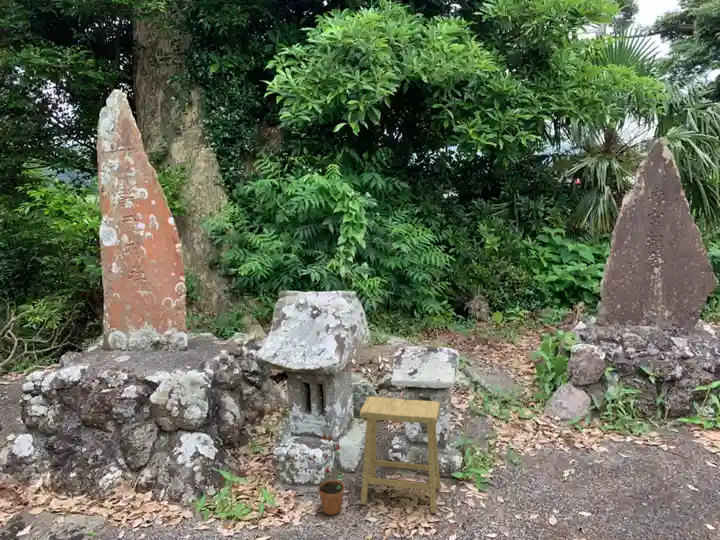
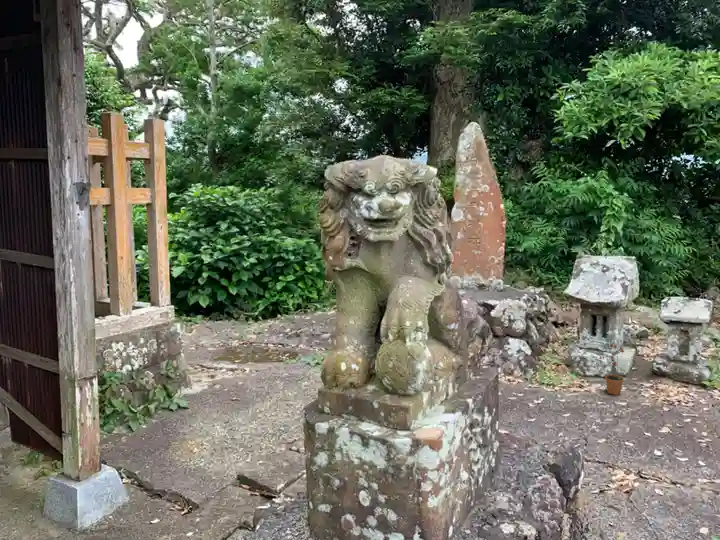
stool: present [360,396,440,513] -> none [634,325,698,403]

